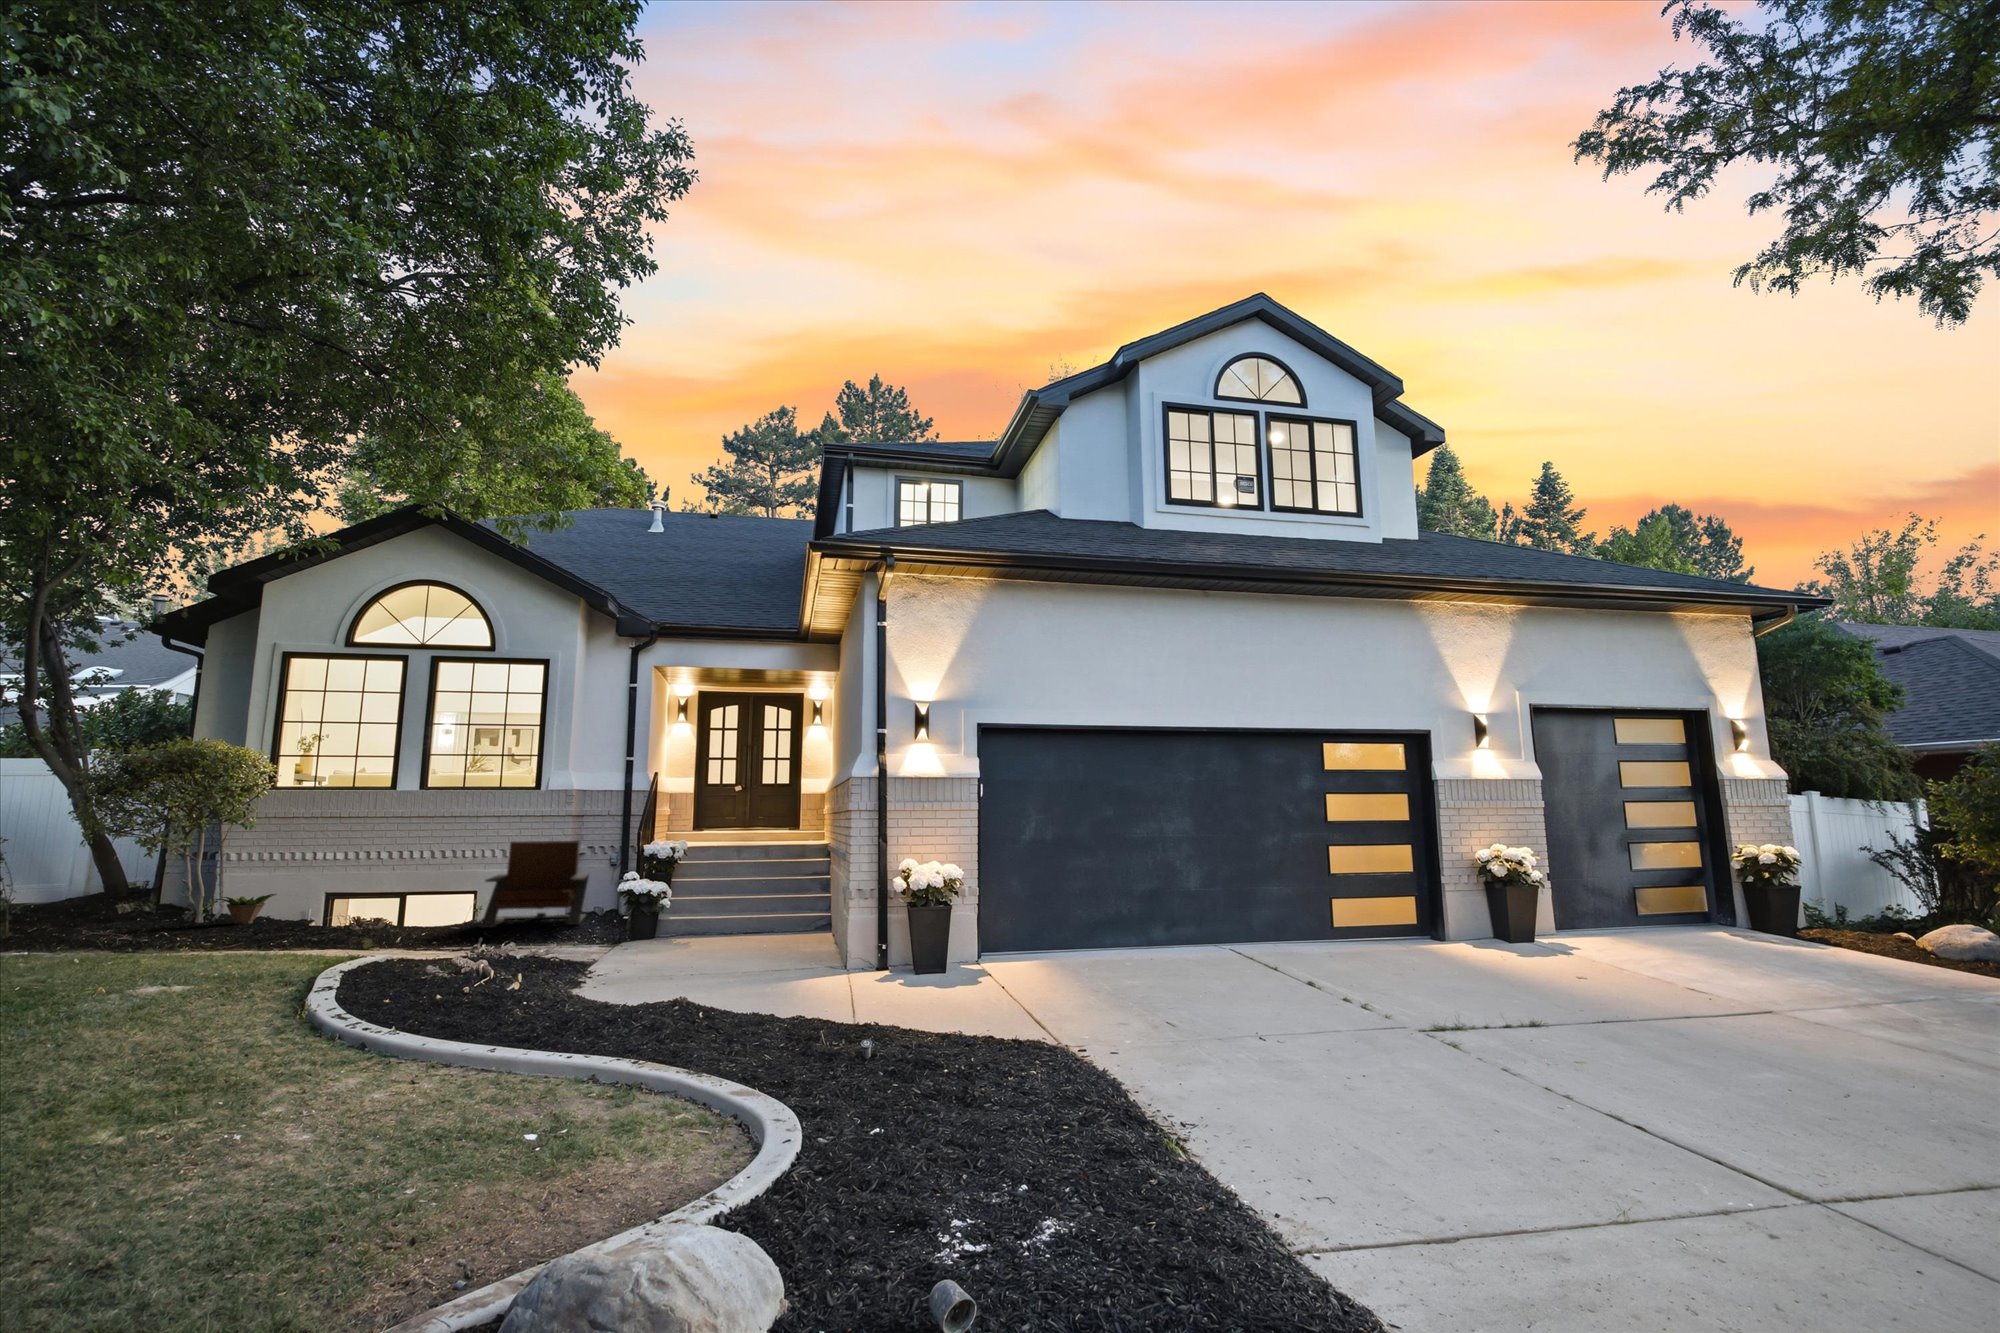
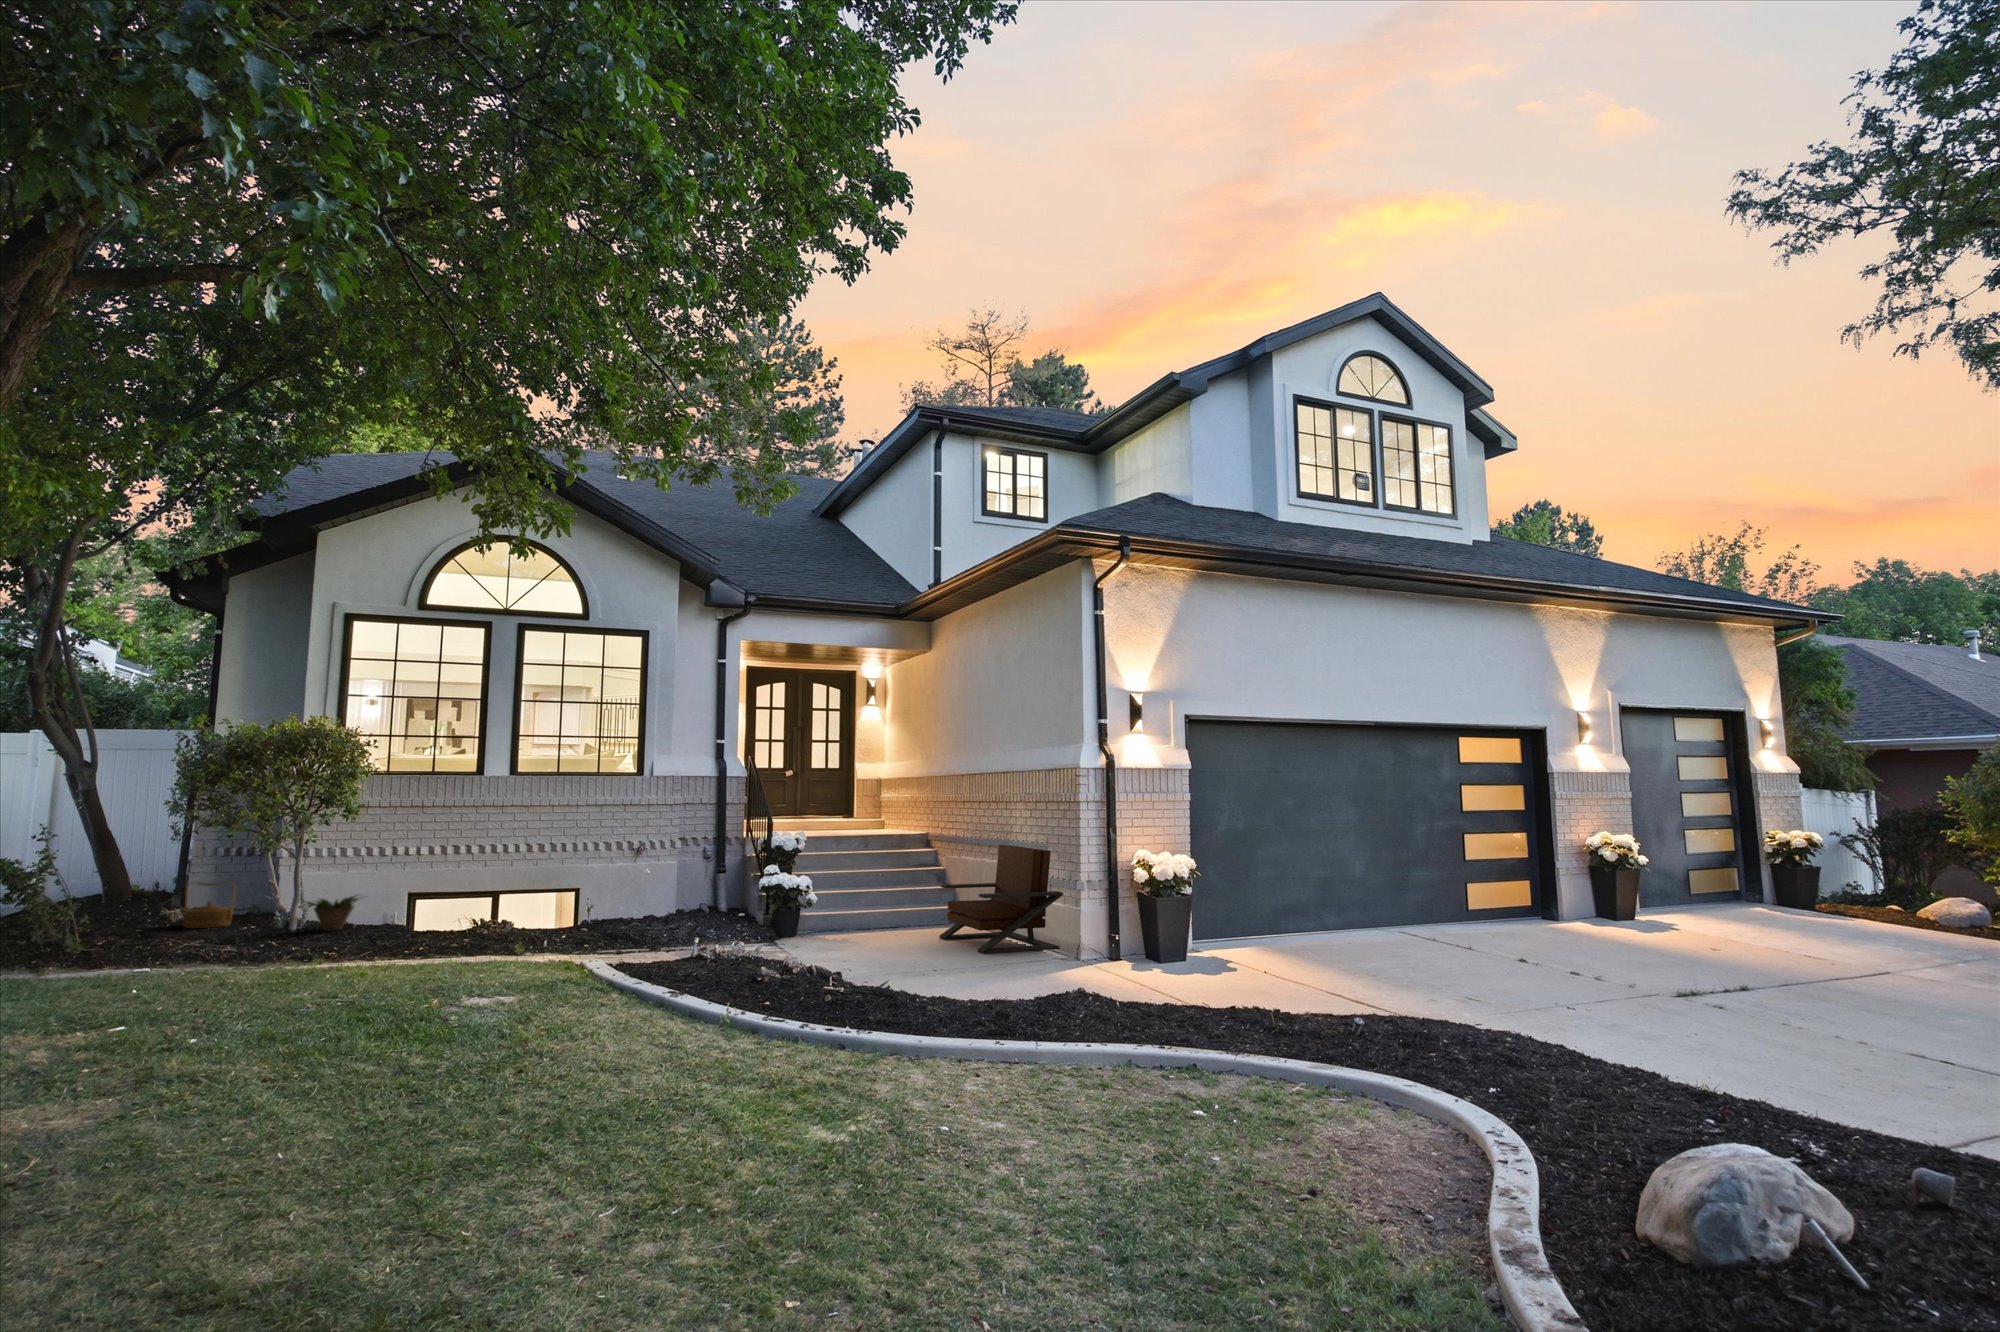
lounge chair: present [481,841,589,928] -> present [940,845,1063,954]
woven basket: none [140,881,187,920] -> present [183,882,236,928]

